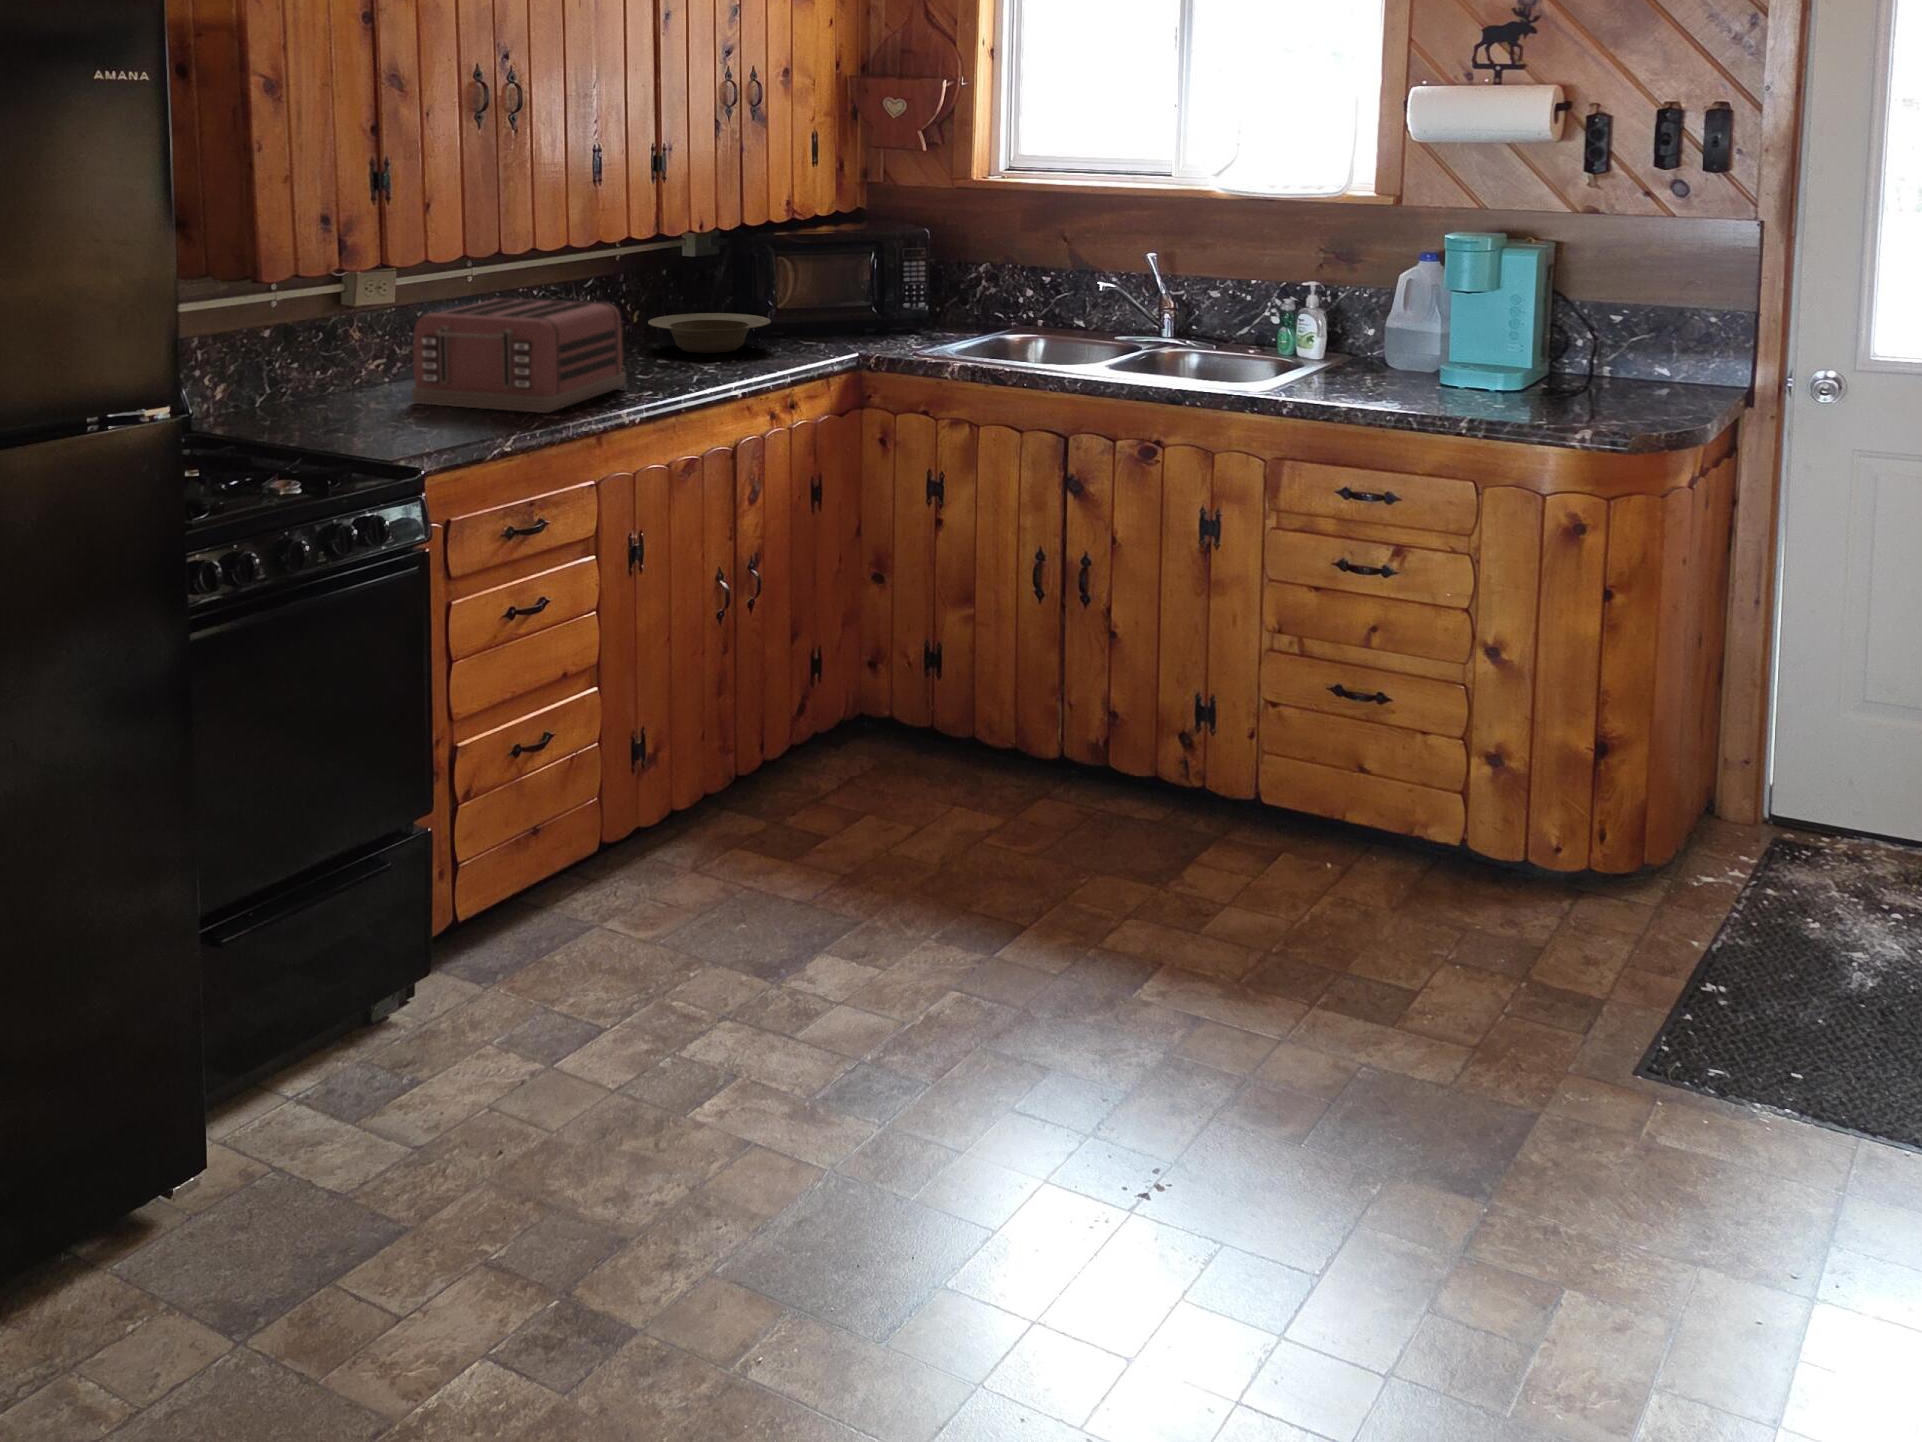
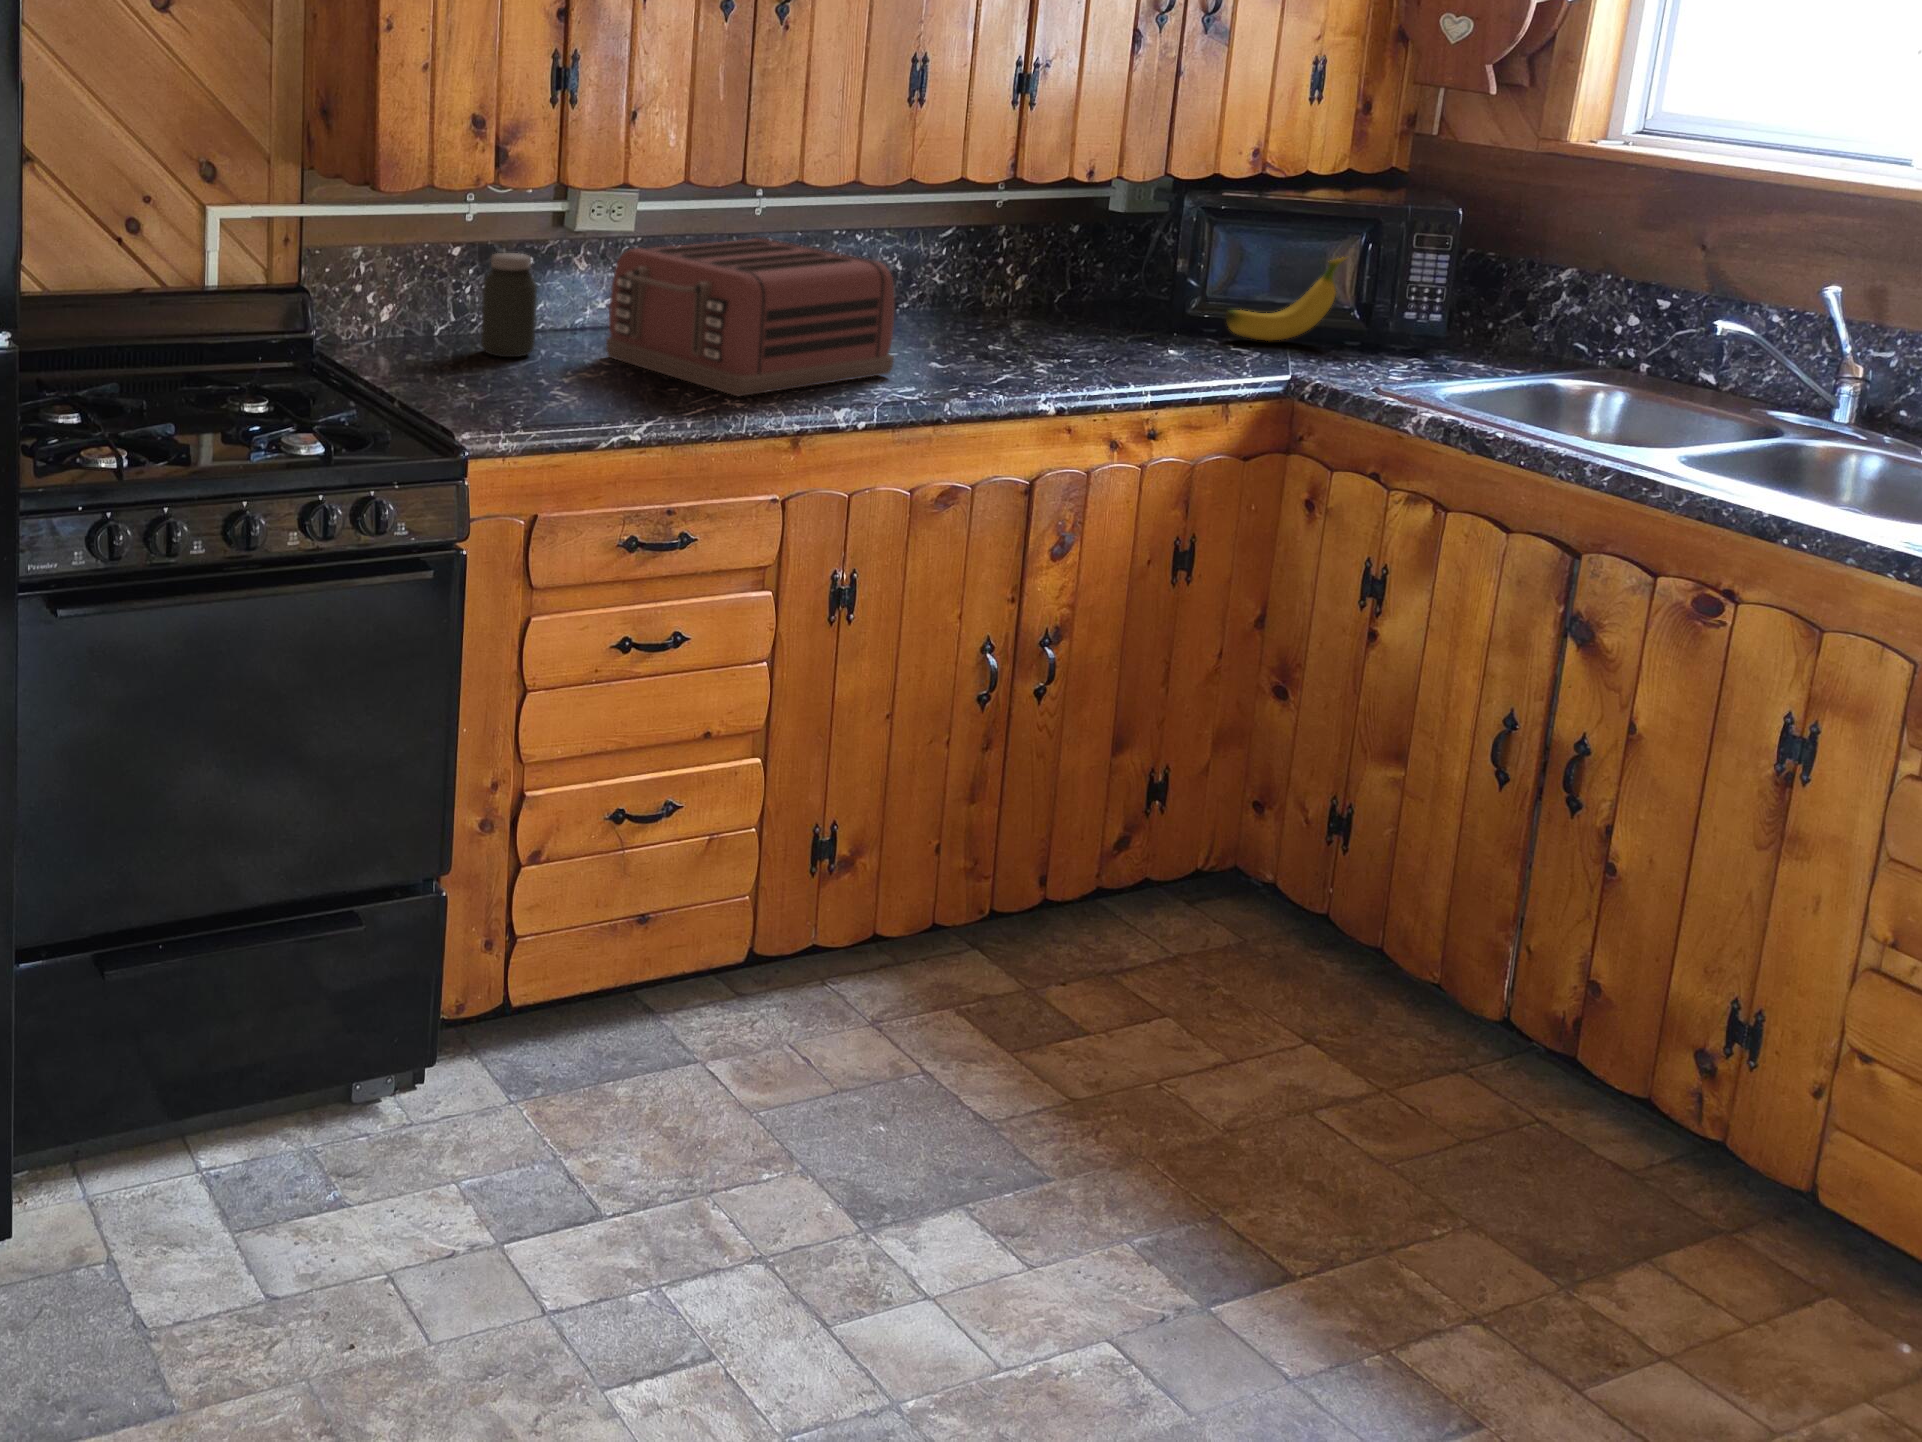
banana: none [792,272,862,338] -> present [1226,258,1346,341]
bowl: present [648,313,771,353] -> none [1008,284,1180,343]
jar: none [313,329,360,413] -> present [481,253,537,357]

